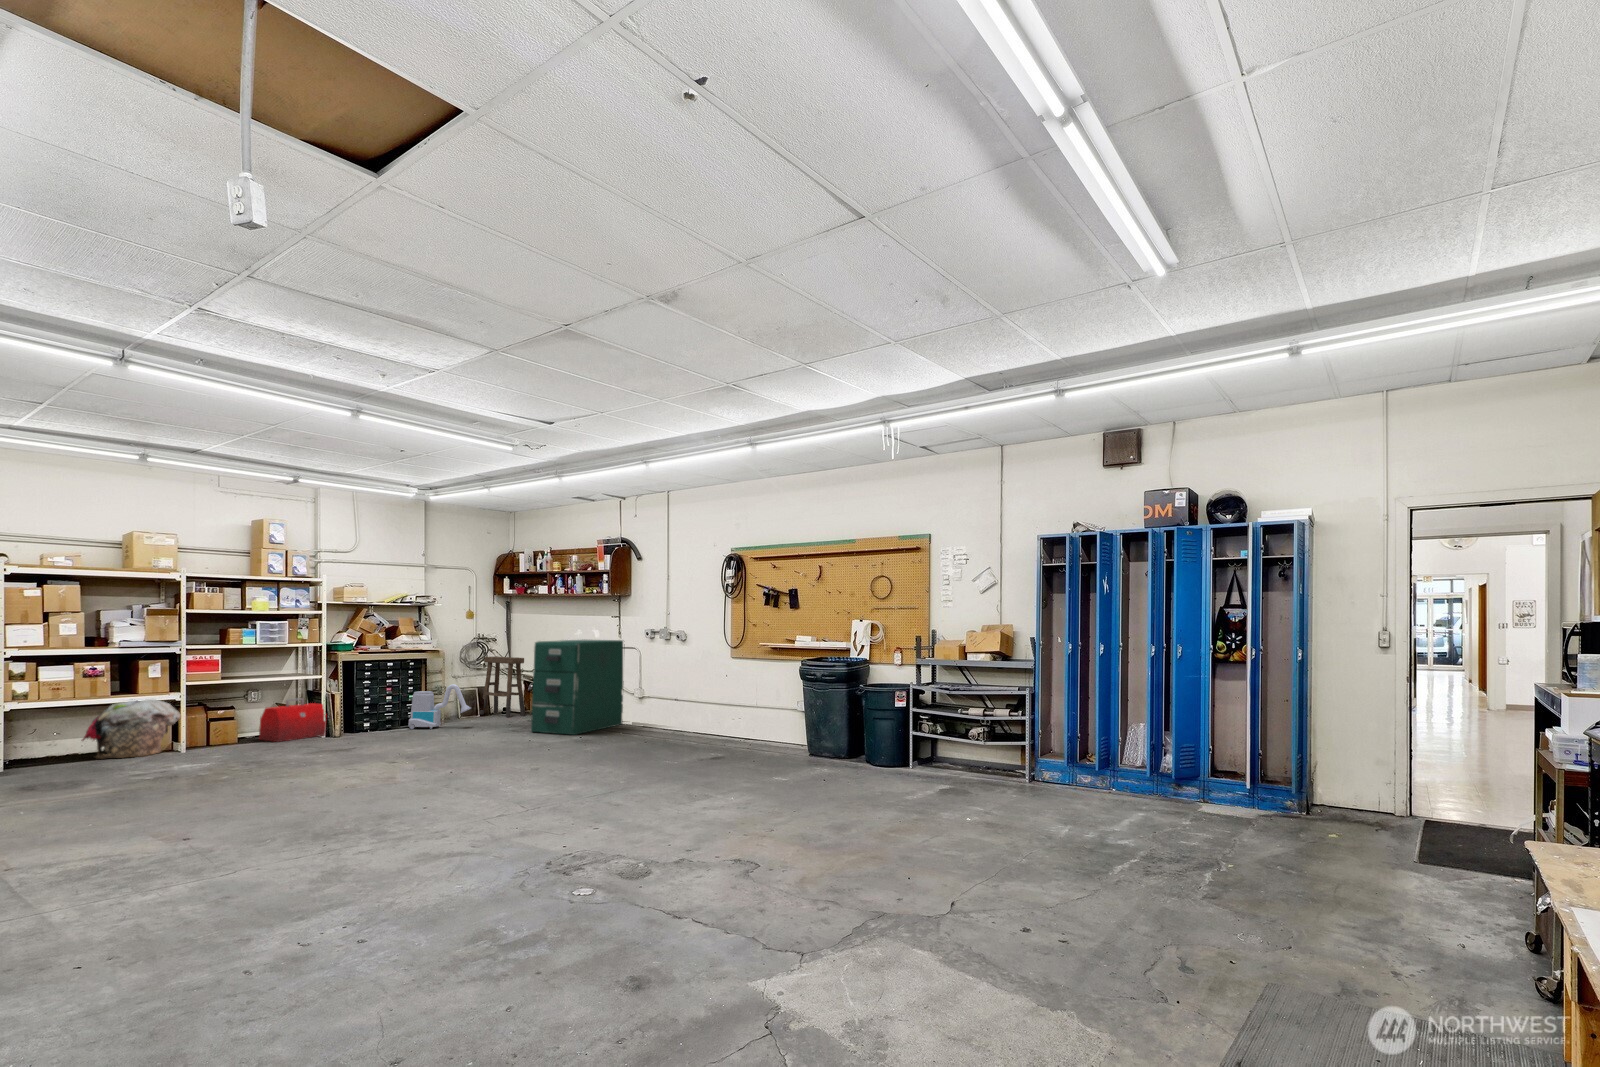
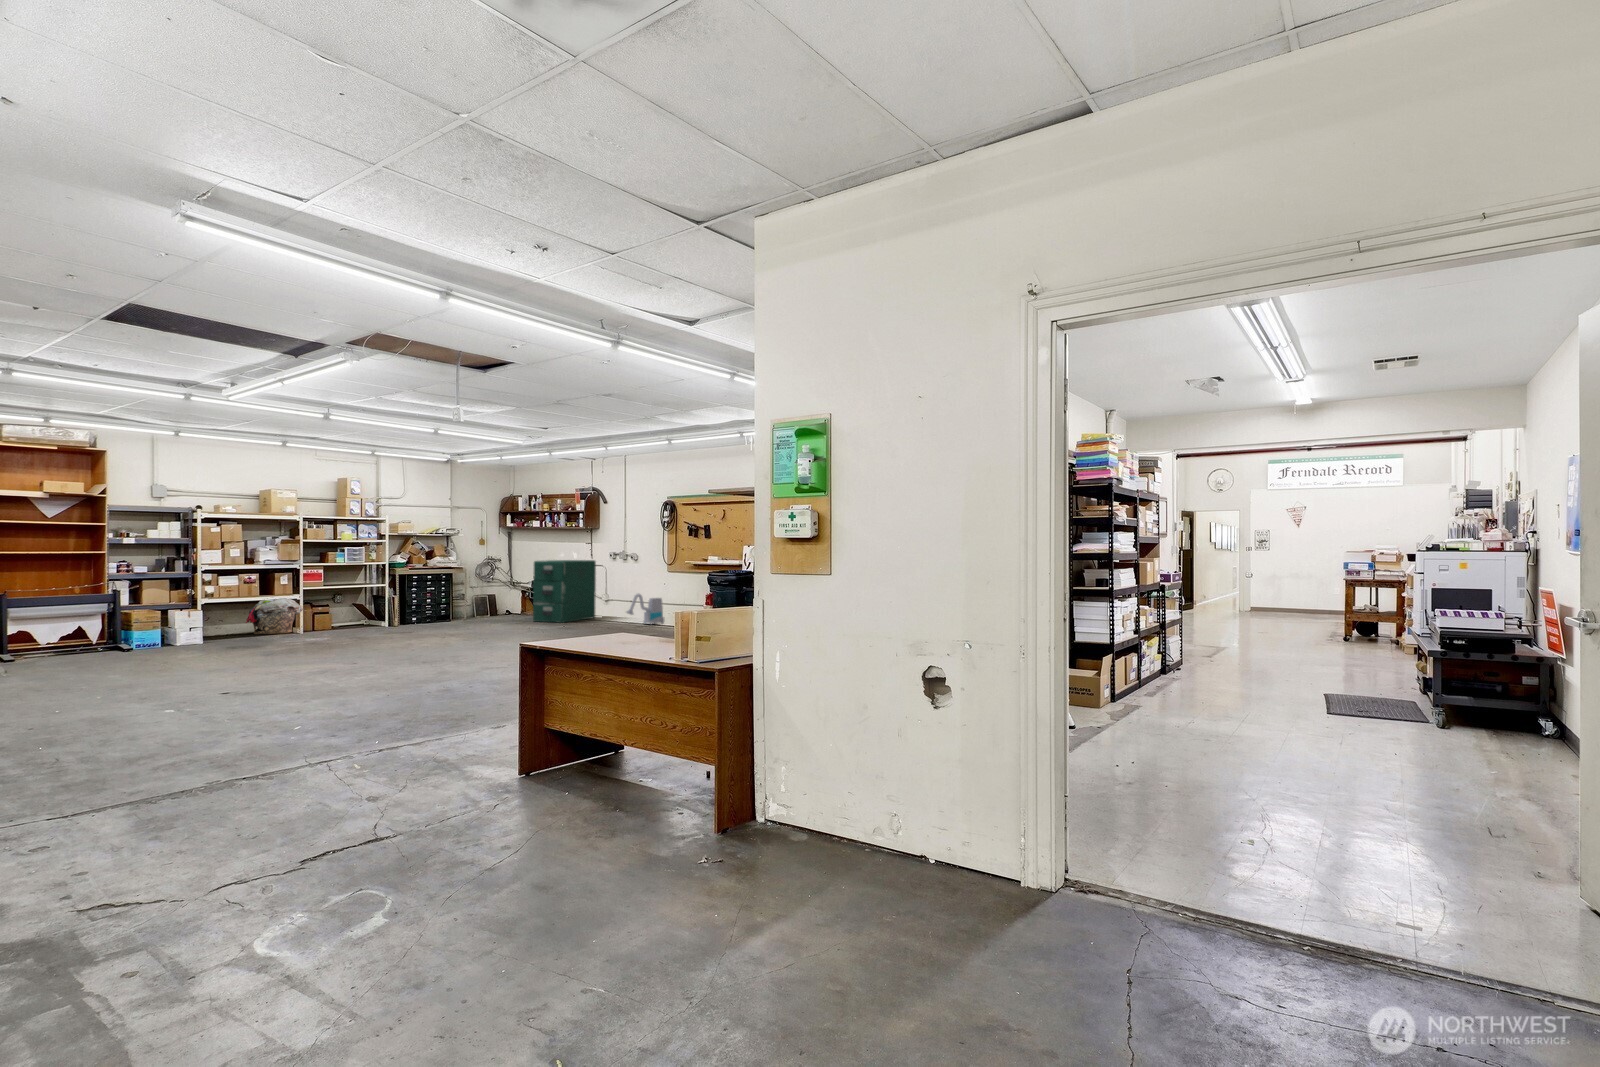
stool: present [479,656,525,717] -> none [492,573,525,615]
vacuum cleaner: present [408,684,471,729] -> present [627,594,664,624]
toolbox: present [259,698,327,742] -> none [350,599,393,627]

